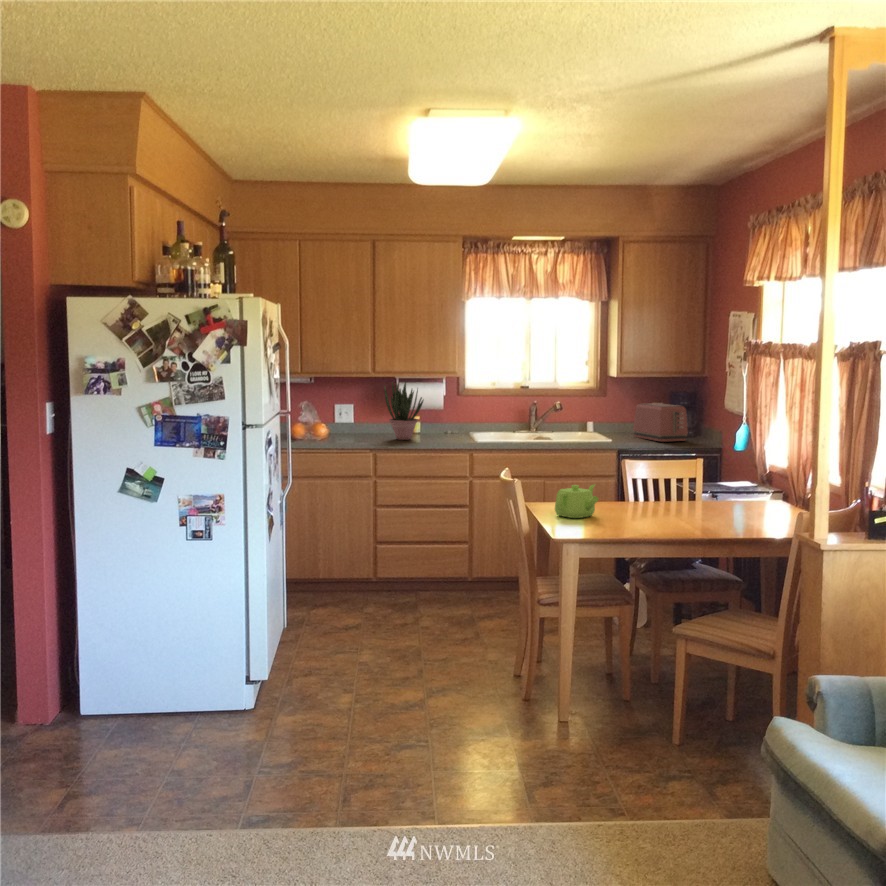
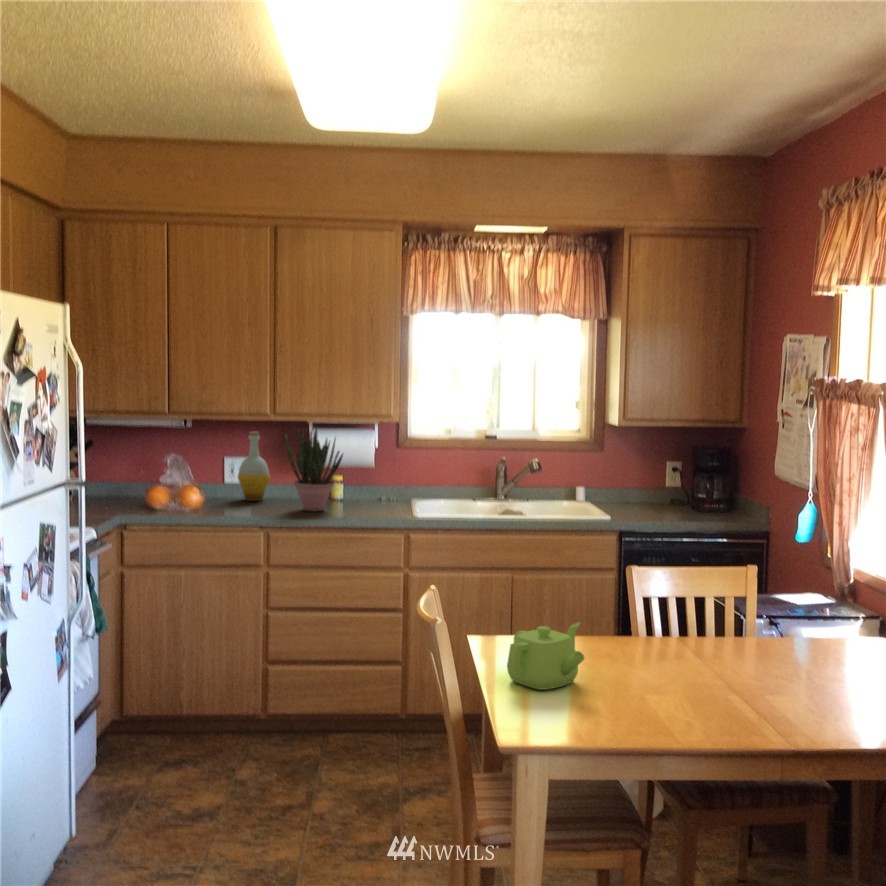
bottle: none [346,386,369,435] -> present [238,432,270,501]
toaster: present [633,403,688,442] -> none [641,463,720,520]

